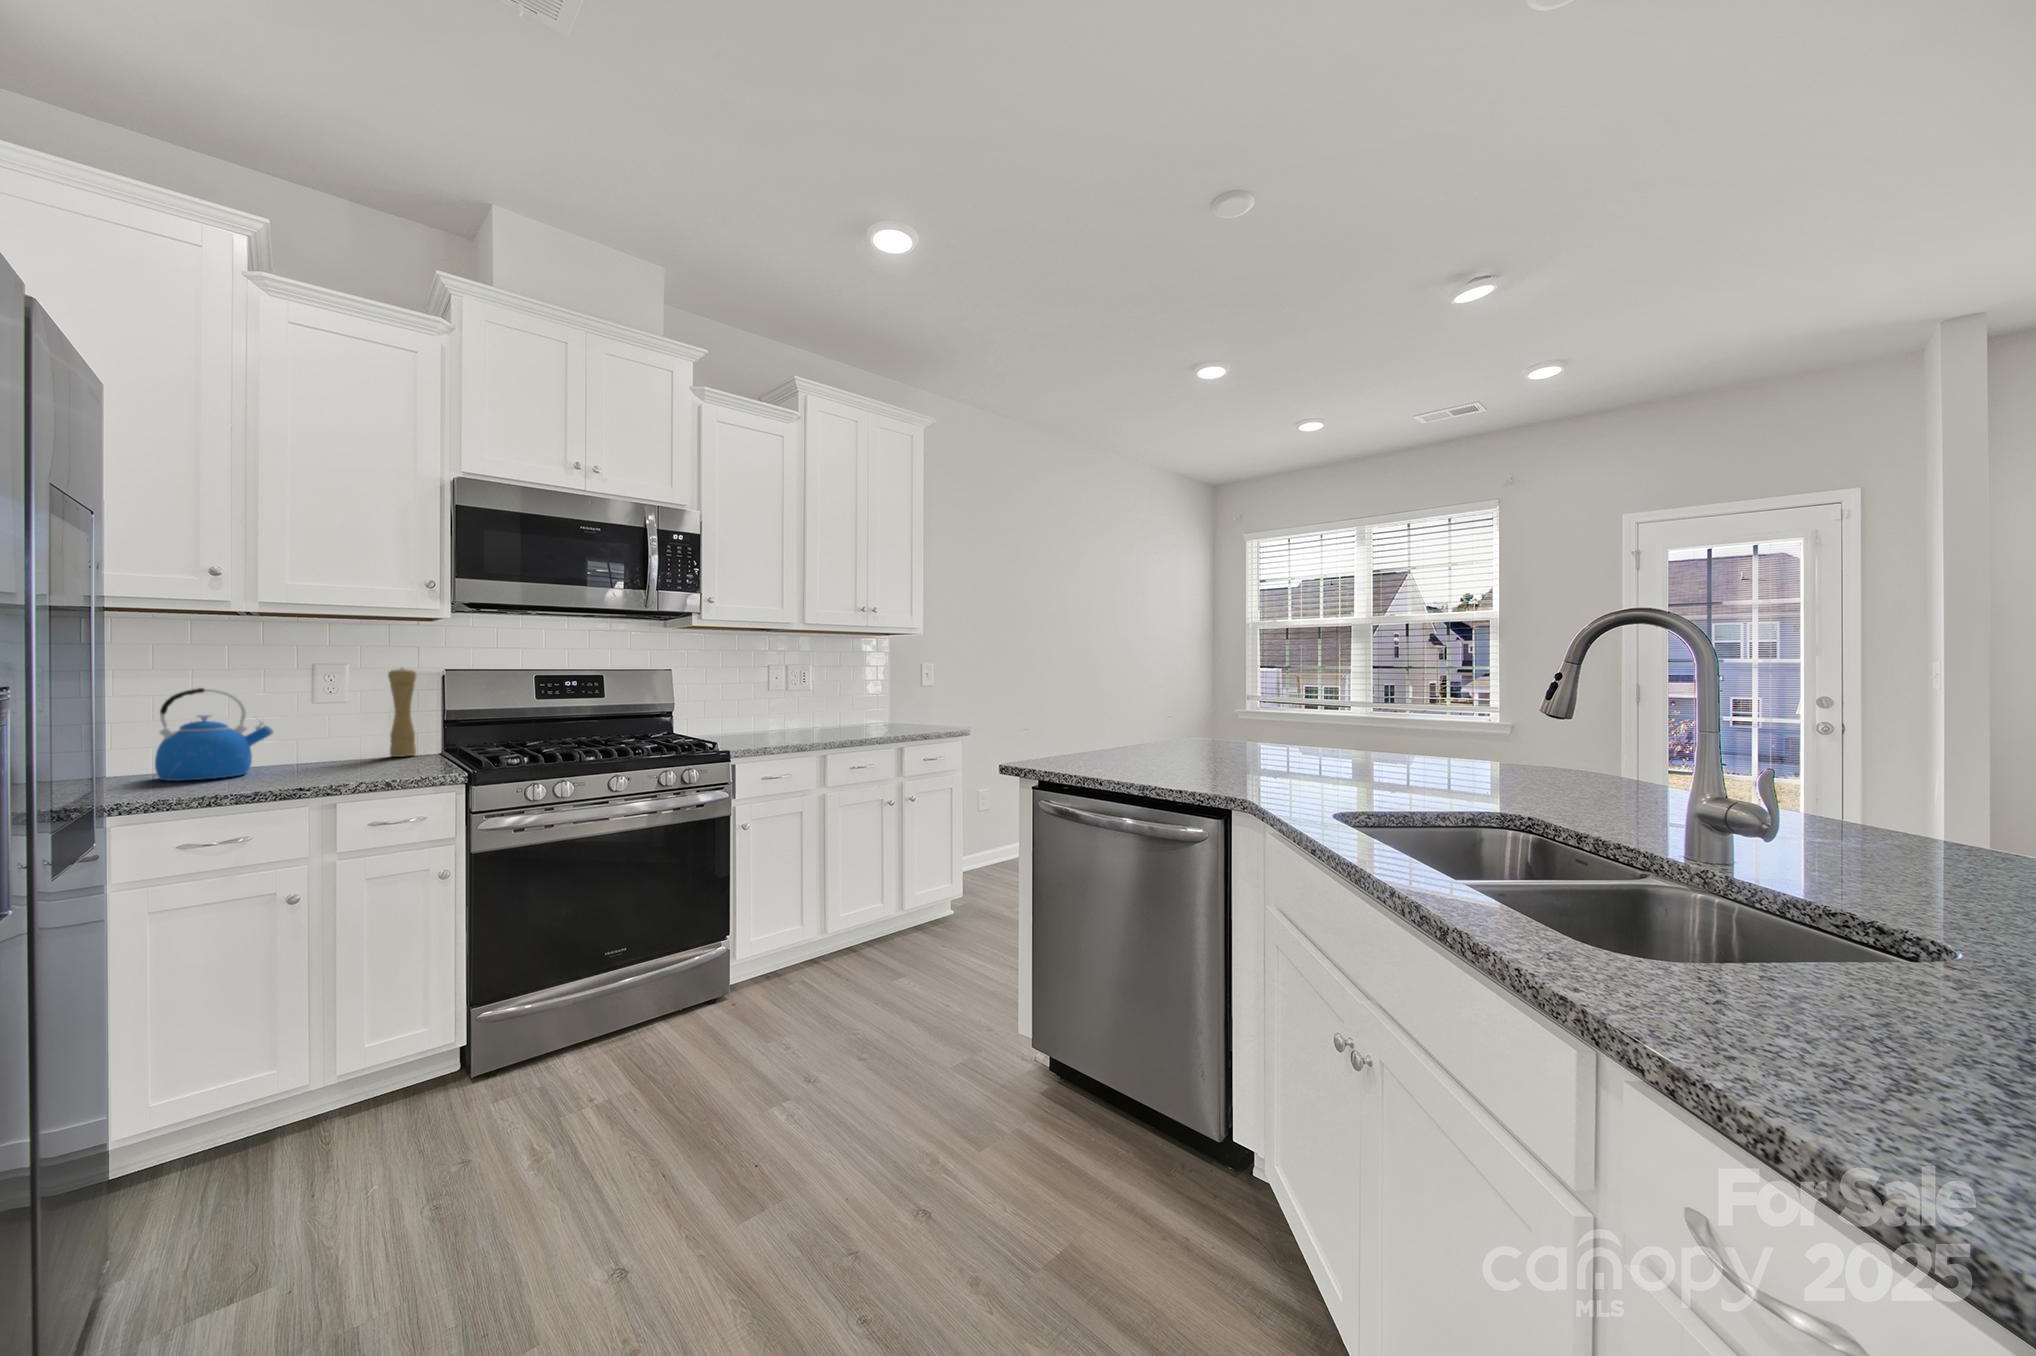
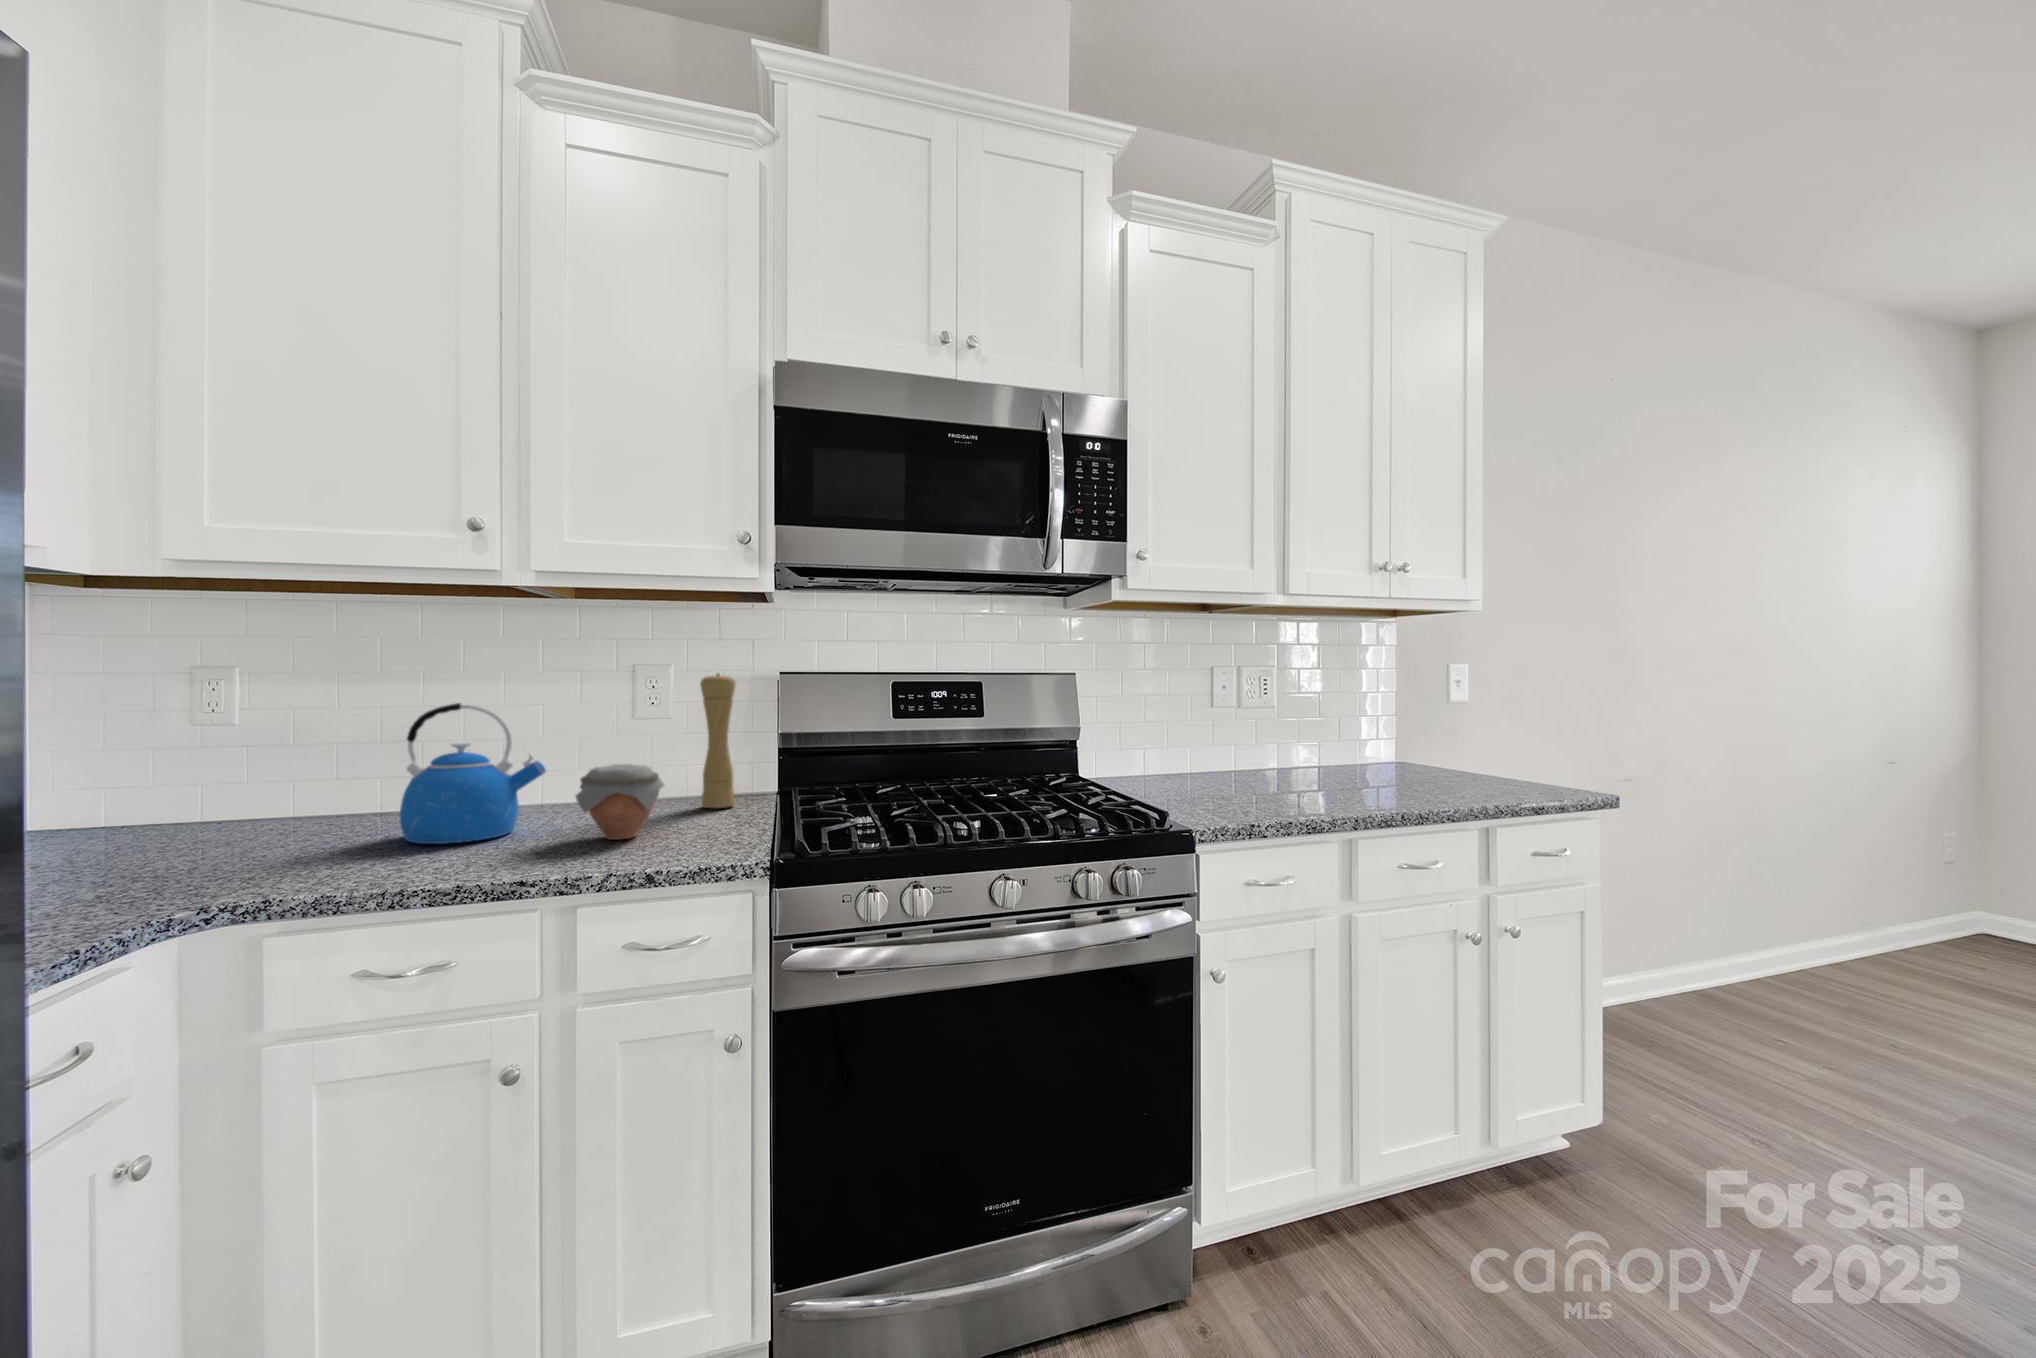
jar: none [312,726,377,772] -> present [576,764,664,840]

